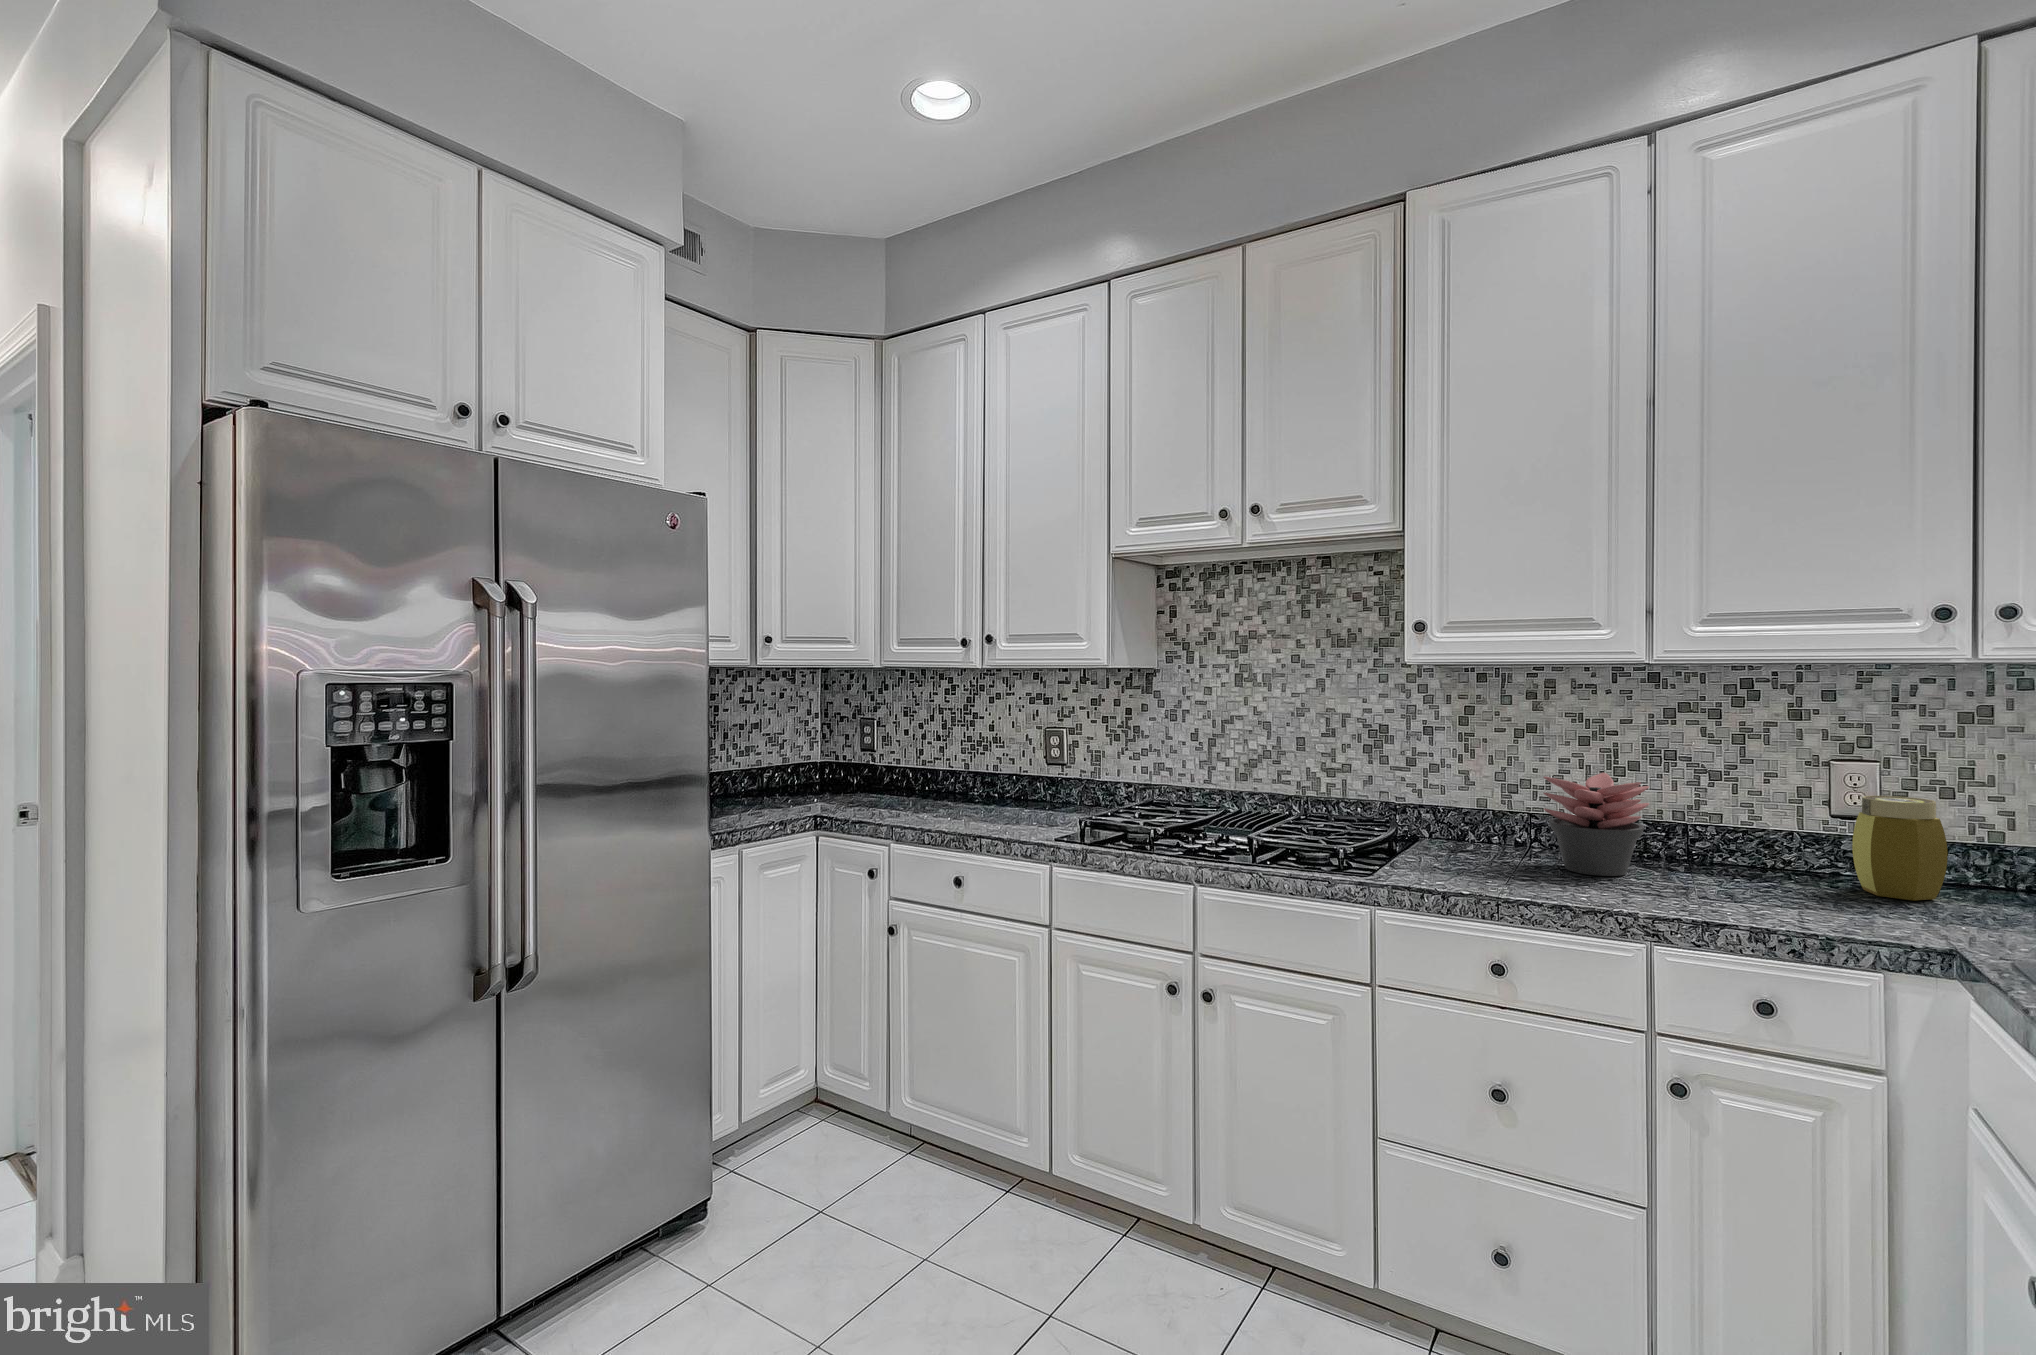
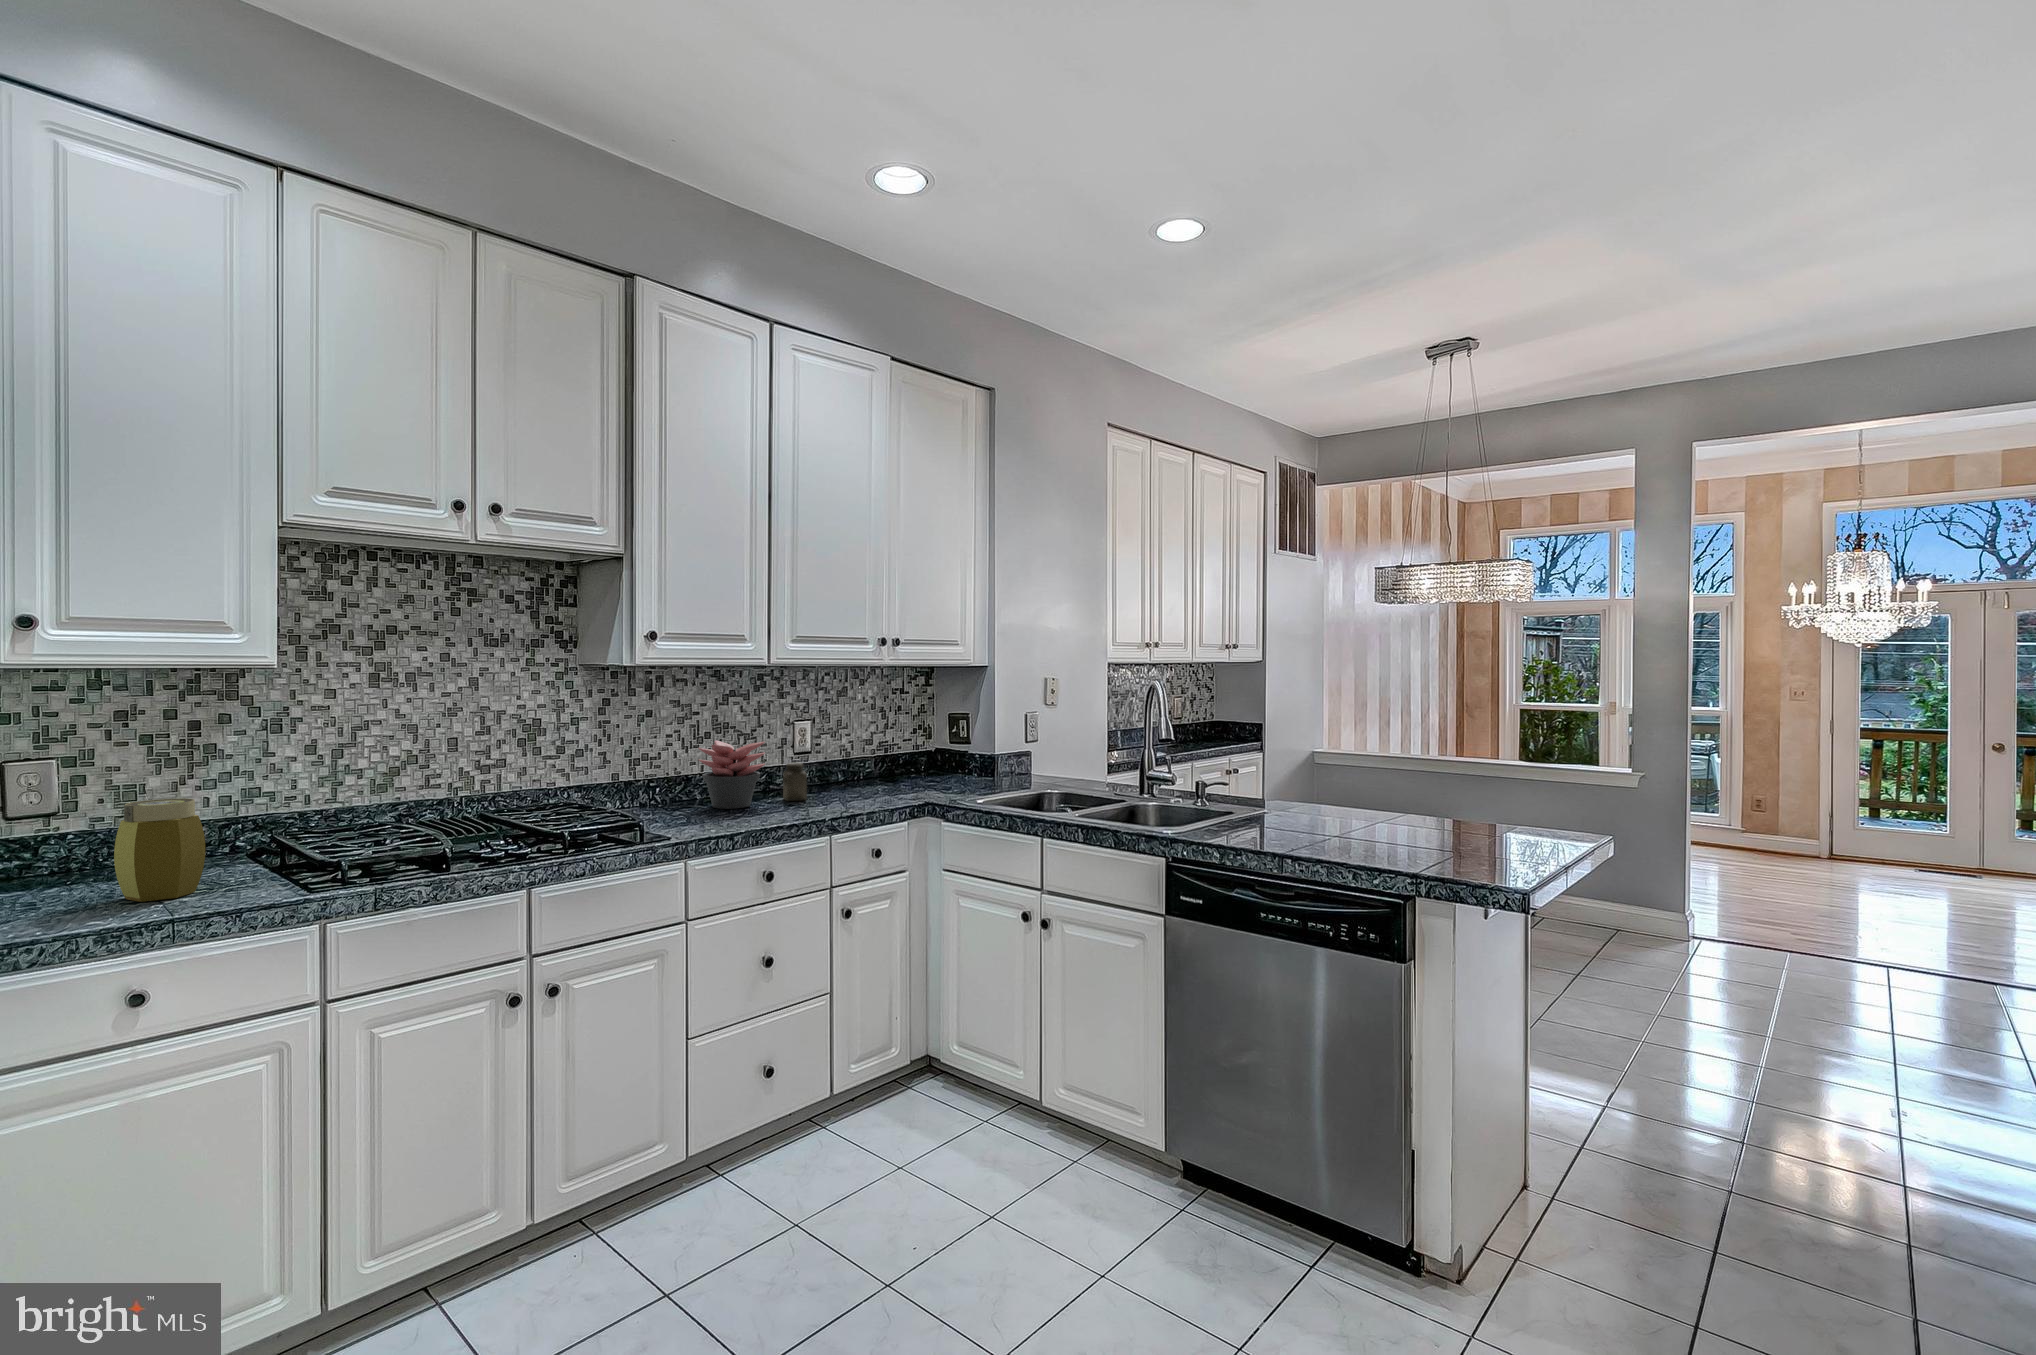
jar: present [1852,796,1948,900] -> present [114,799,205,902]
salt shaker: none [1704,824,1754,891] -> present [783,762,807,801]

